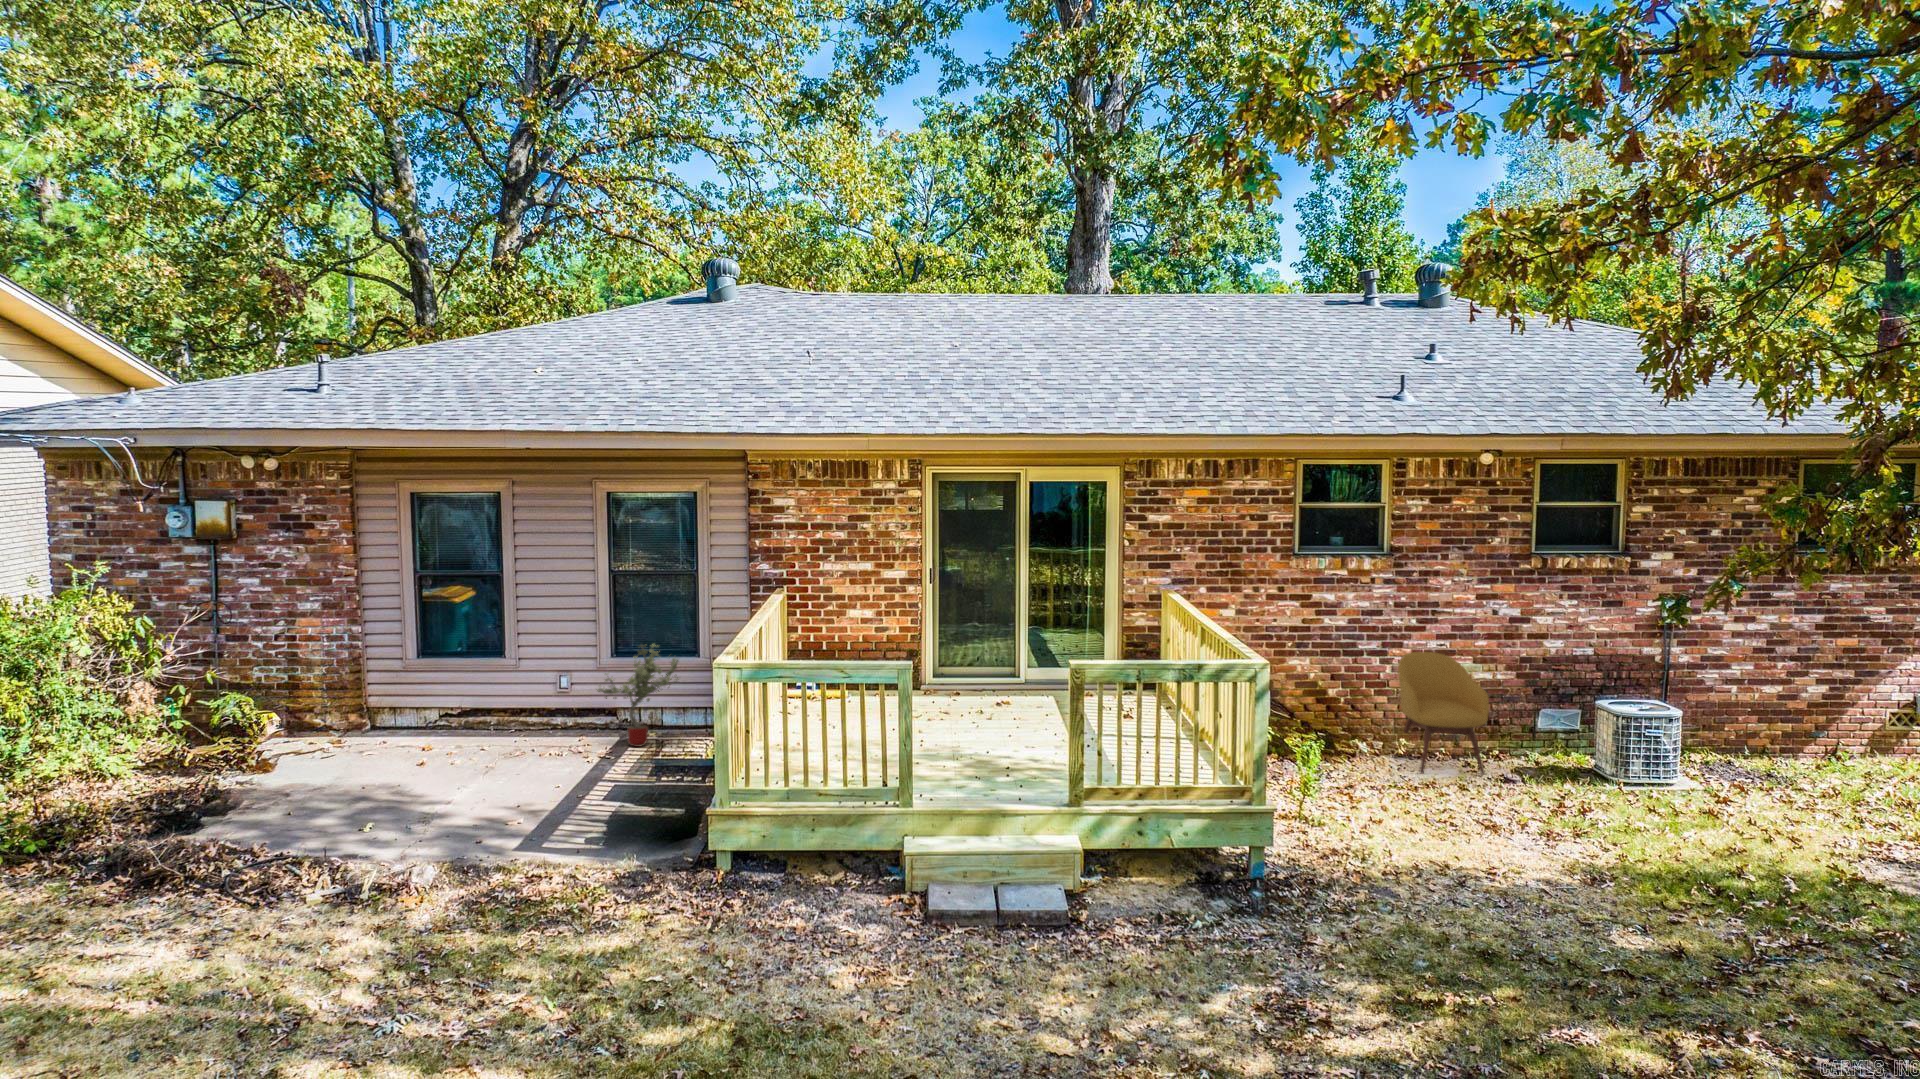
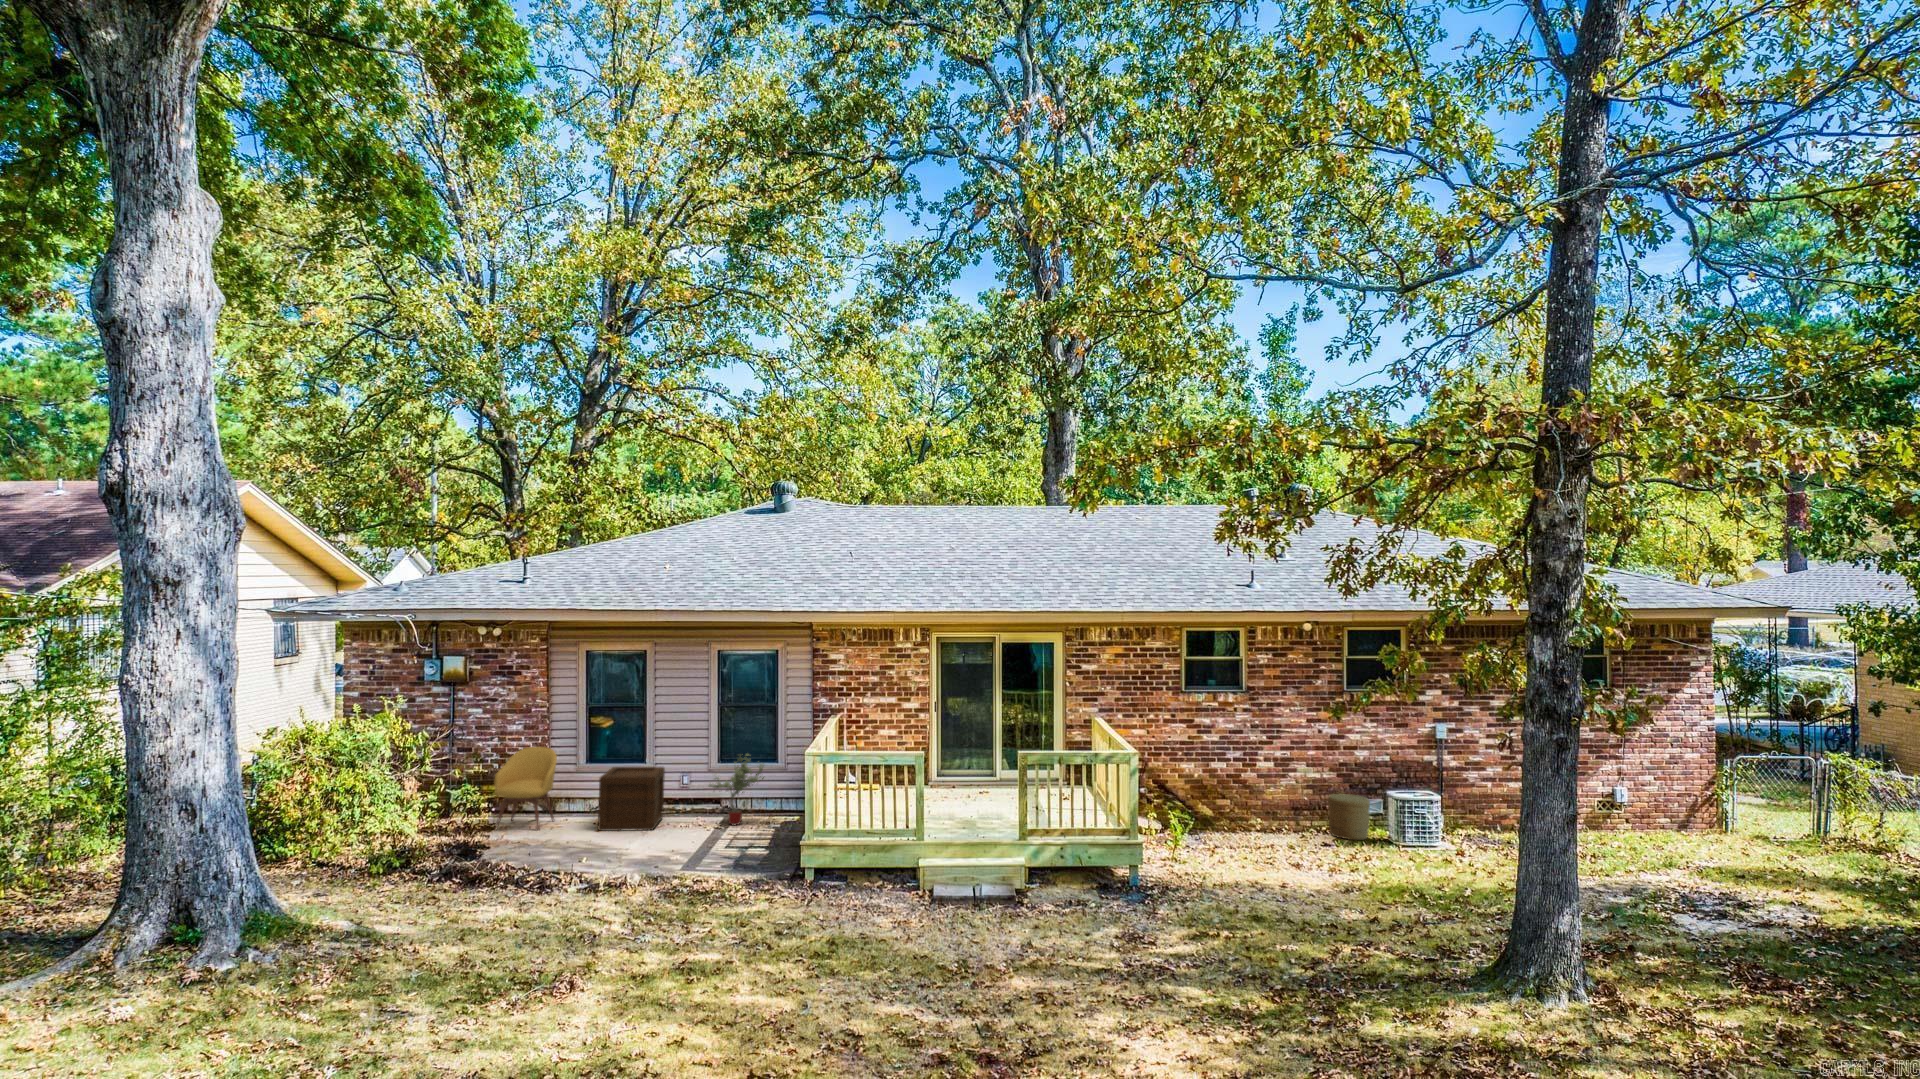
chair: present [1394,652,1489,775] -> present [494,747,557,830]
wooden crate: none [429,662,535,756] -> present [598,767,665,831]
woven basket: none [1504,702,1569,769] -> present [1328,794,1370,840]

